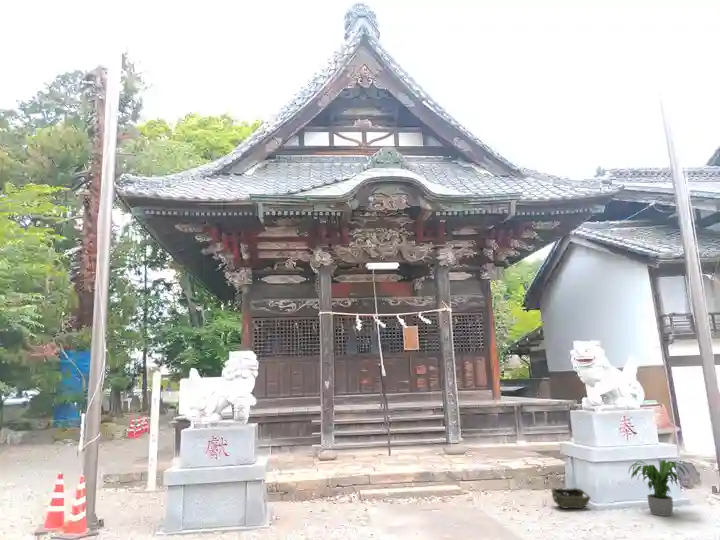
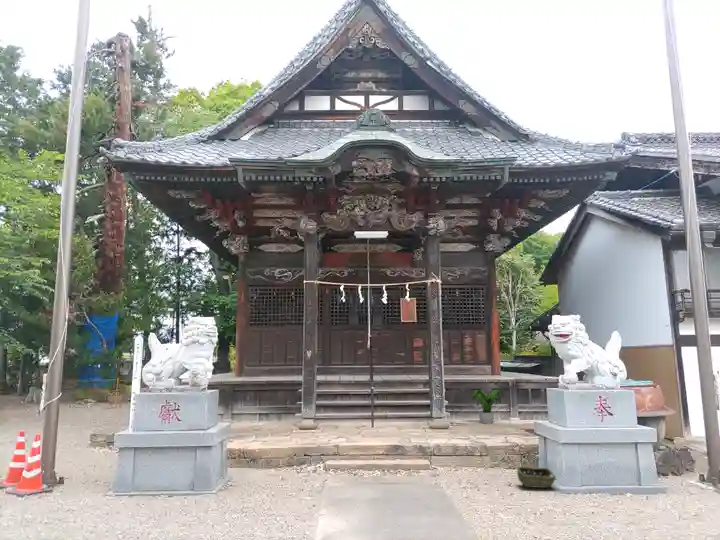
potted plant: present [629,460,688,516] -> present [472,390,504,424]

